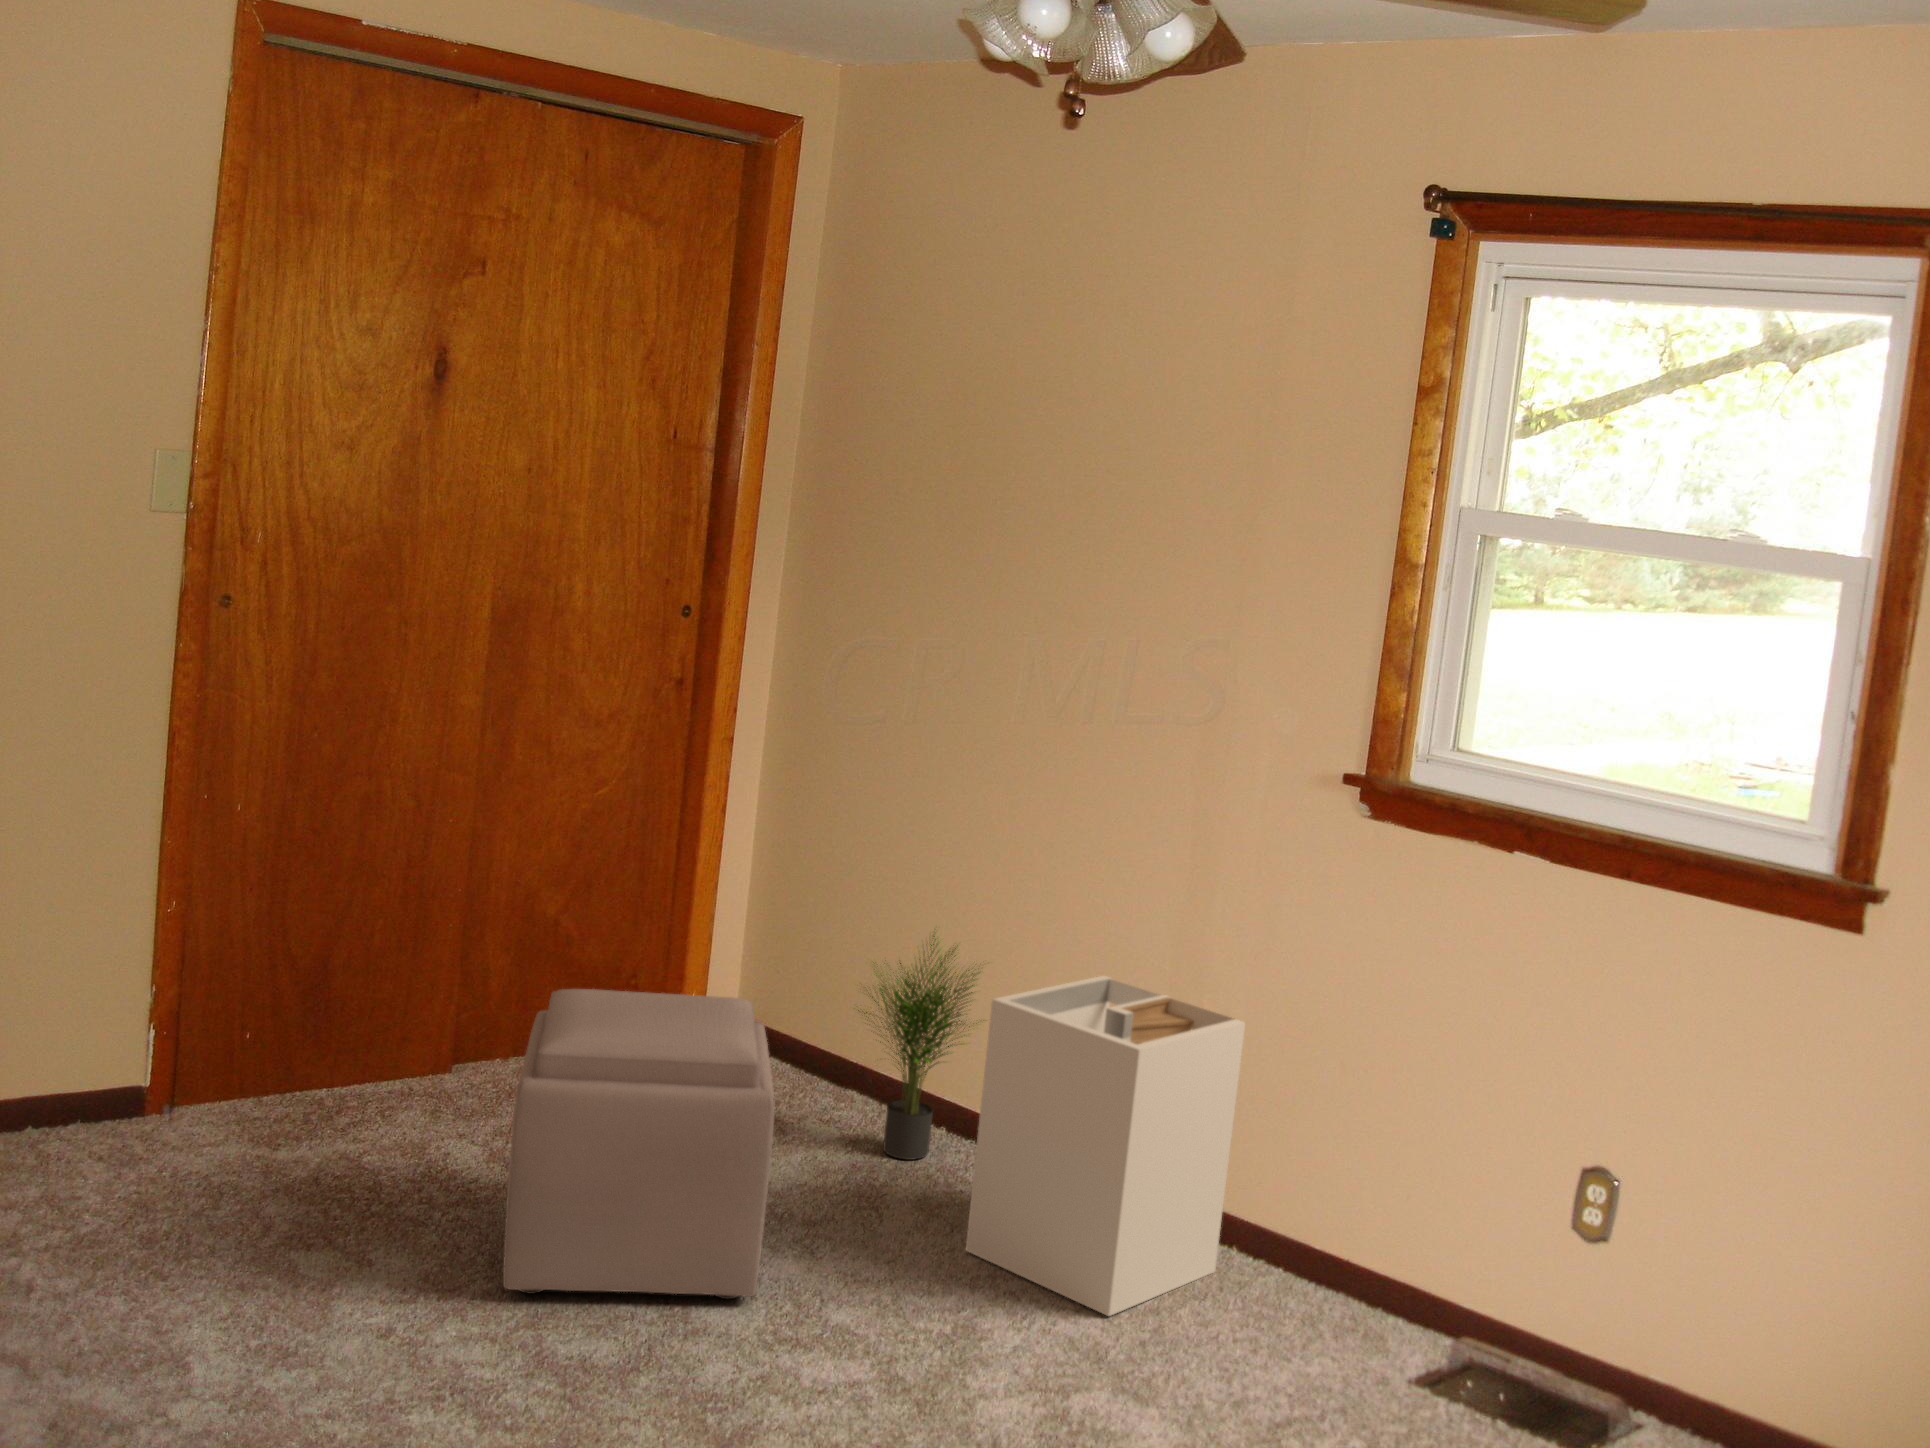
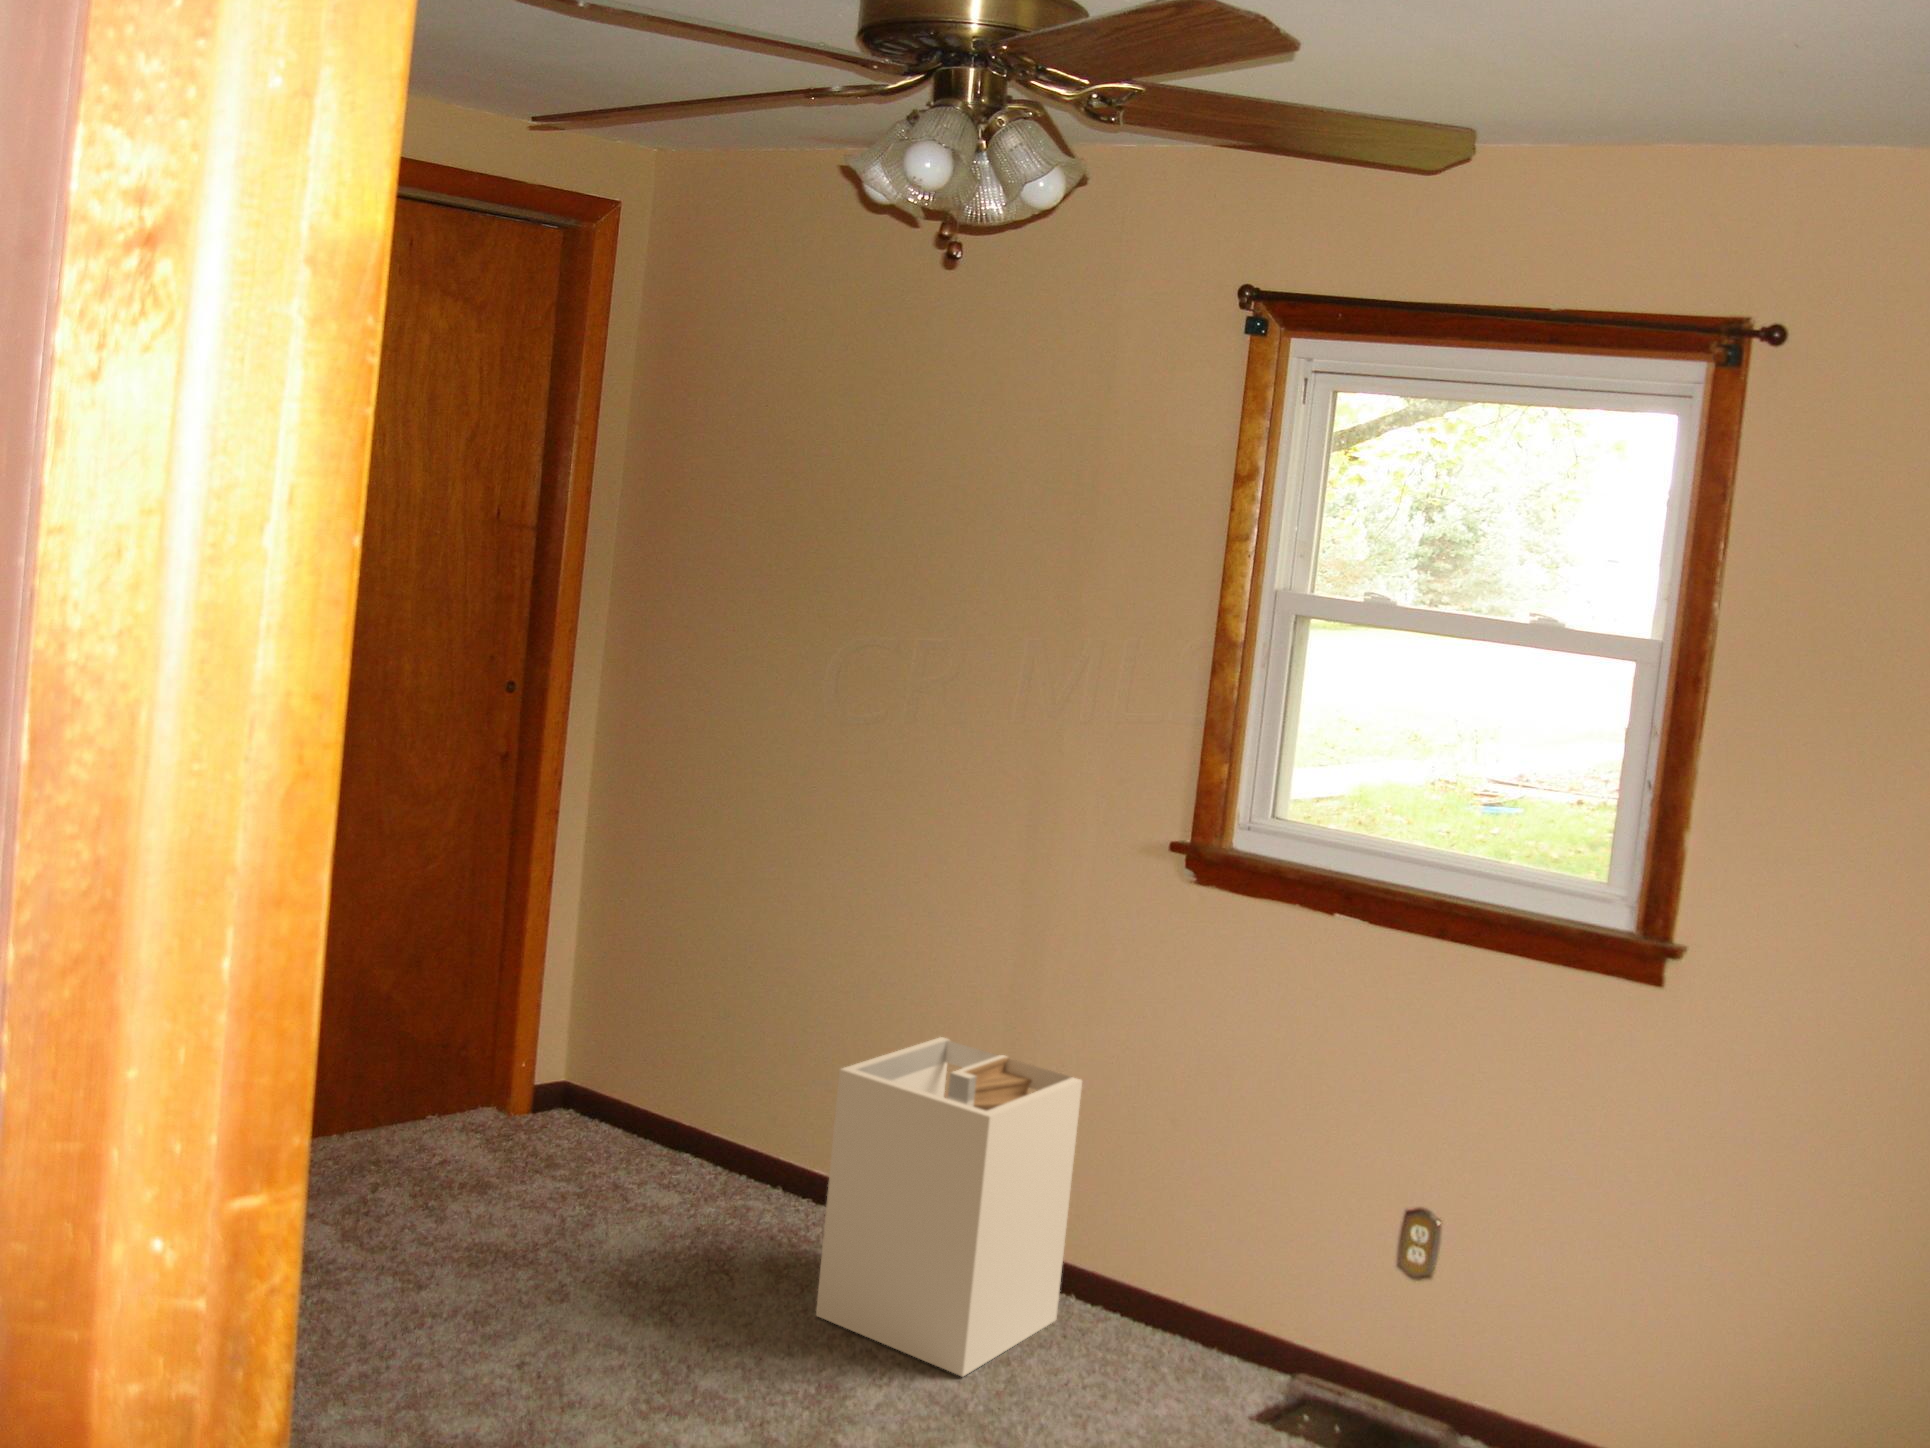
potted plant: present [858,935,980,1160] -> none [688,990,830,1221]
ottoman: present [503,989,775,1299] -> none [351,1078,631,1399]

